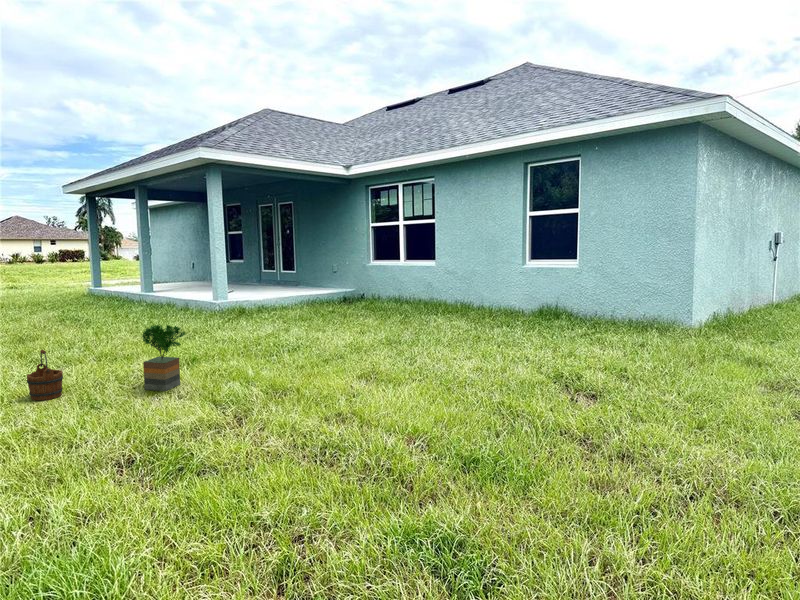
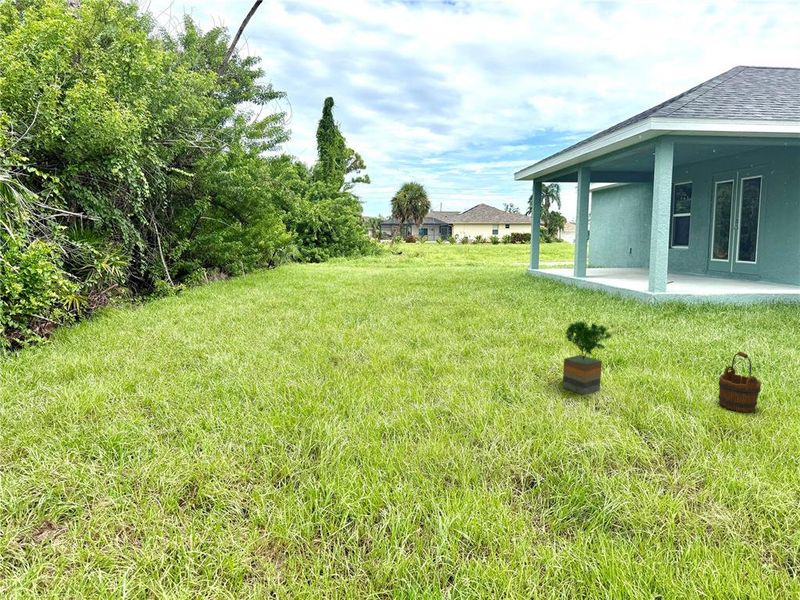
wooden bucket: present [27,350,63,400] -> present [718,352,761,412]

